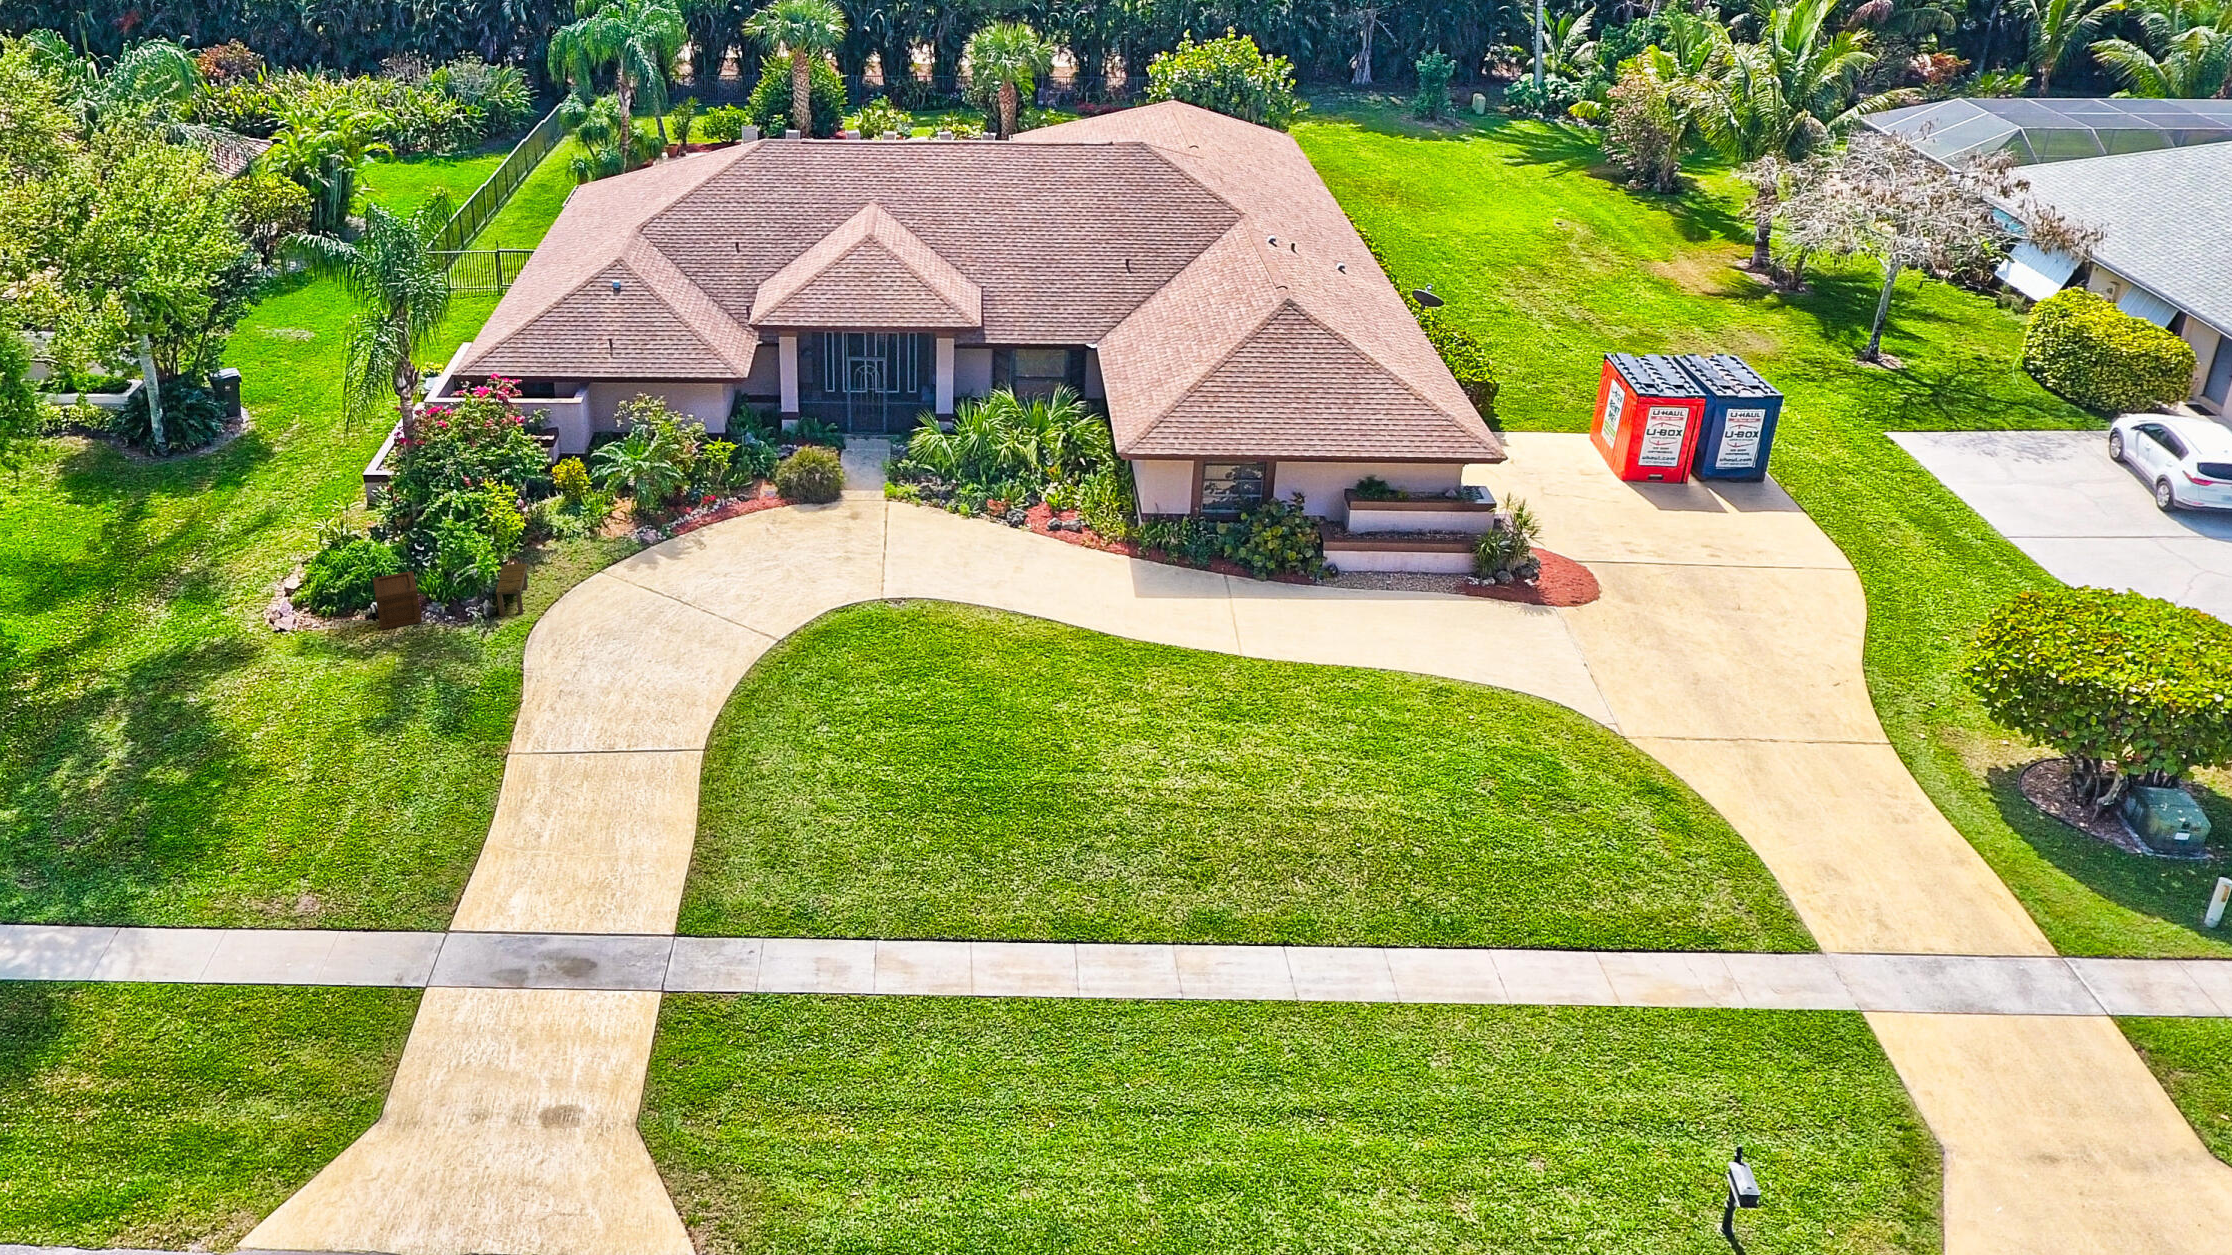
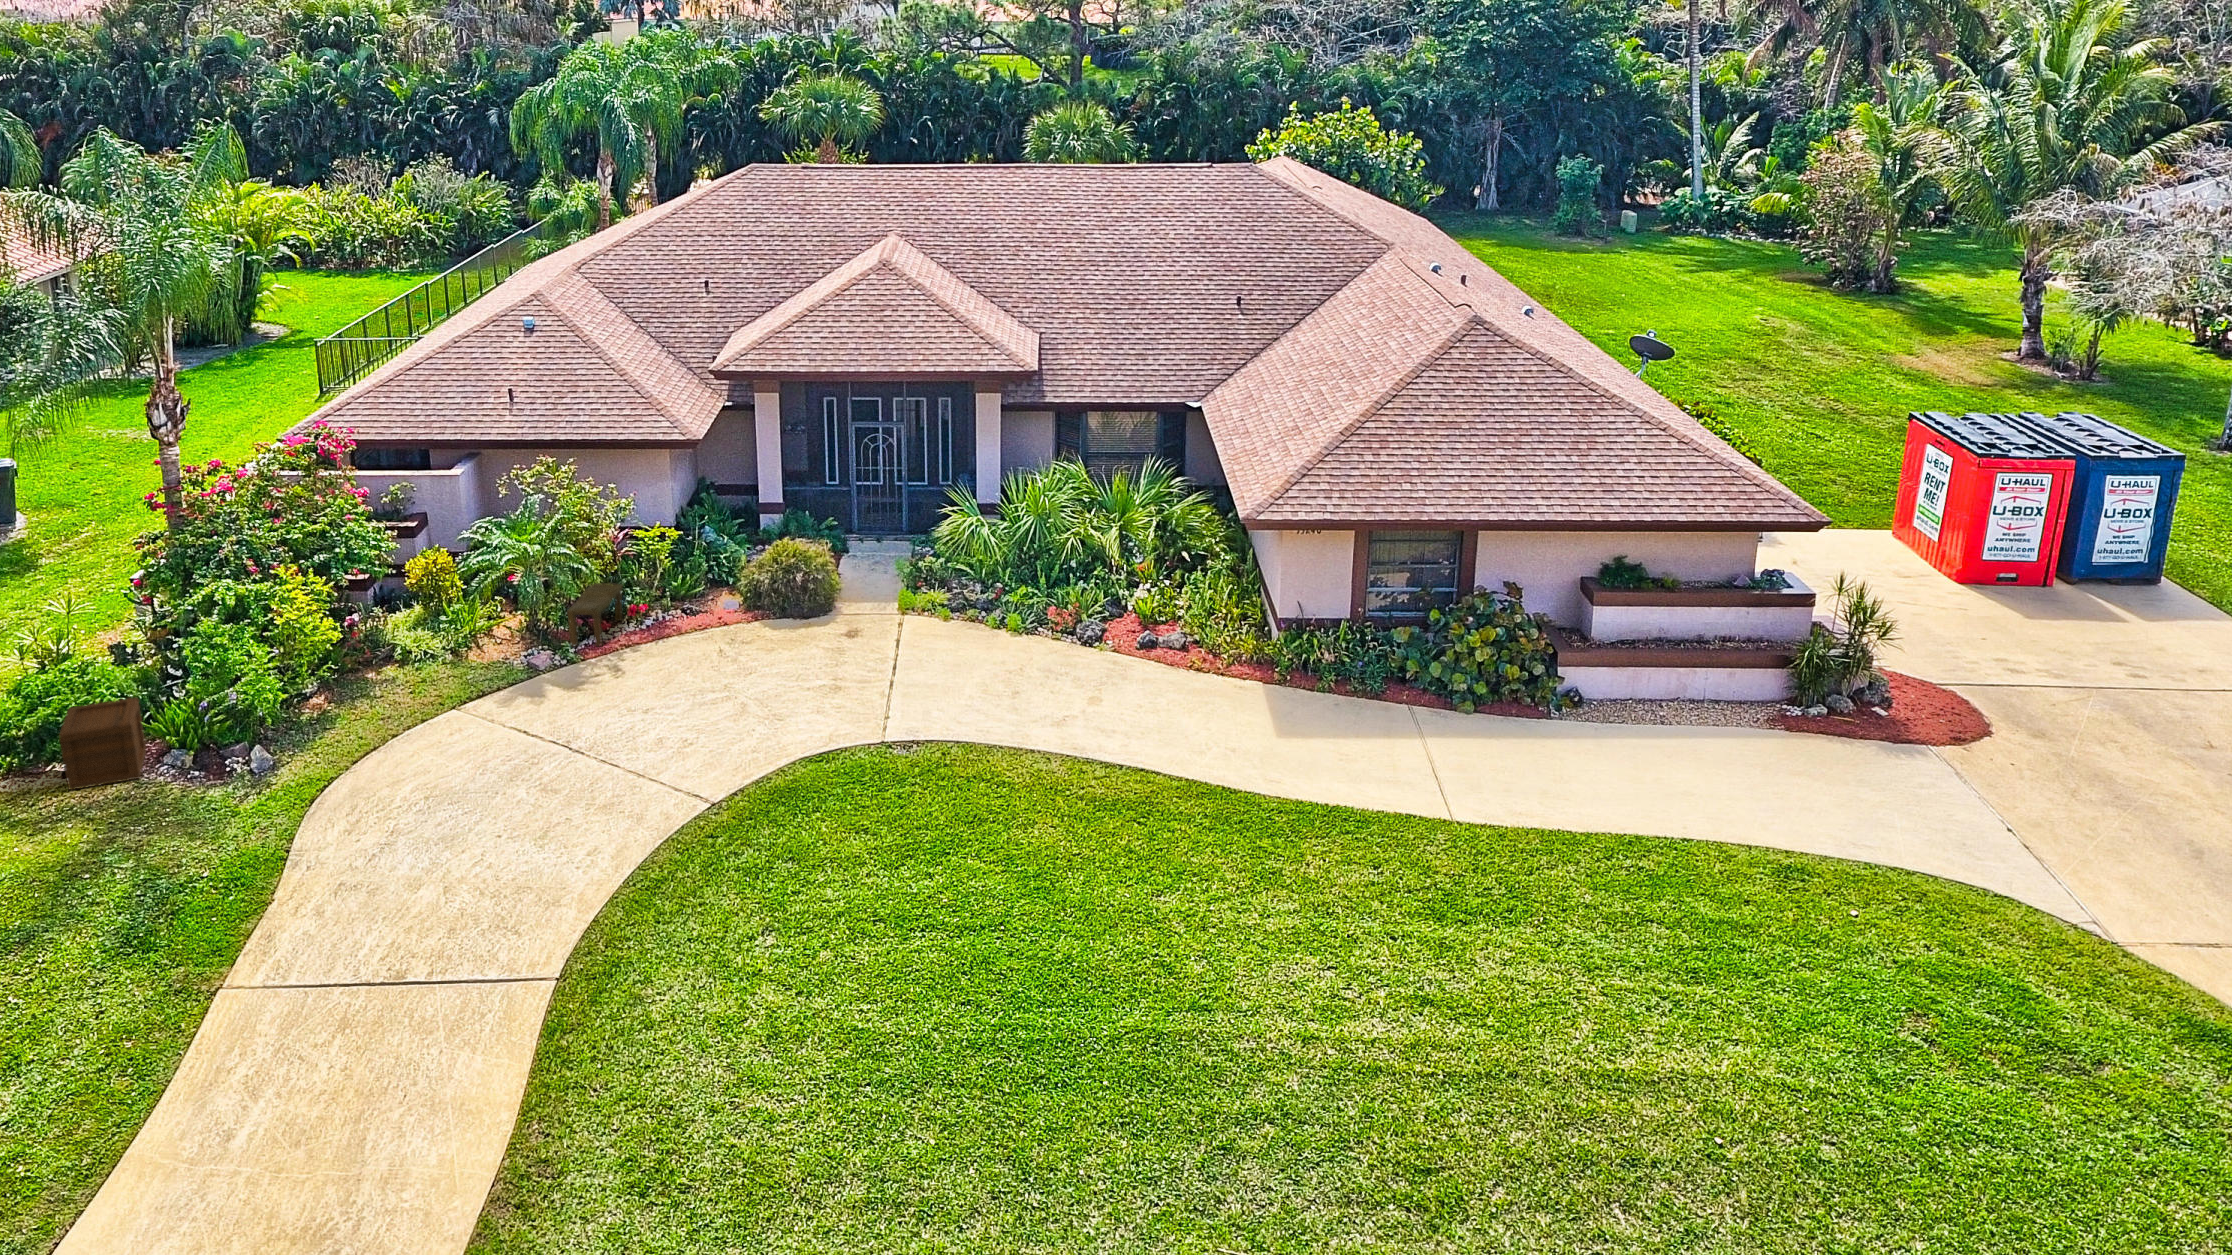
bench: present [496,563,528,617] -> present [567,583,623,647]

